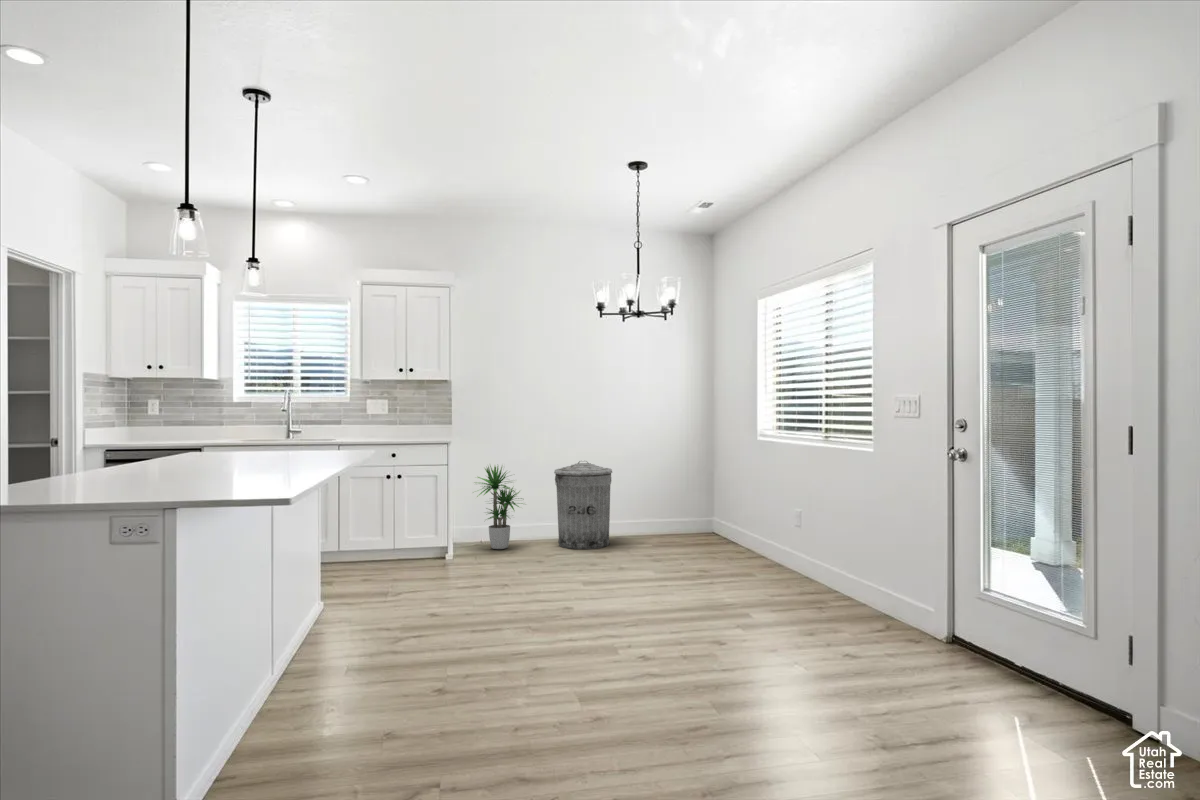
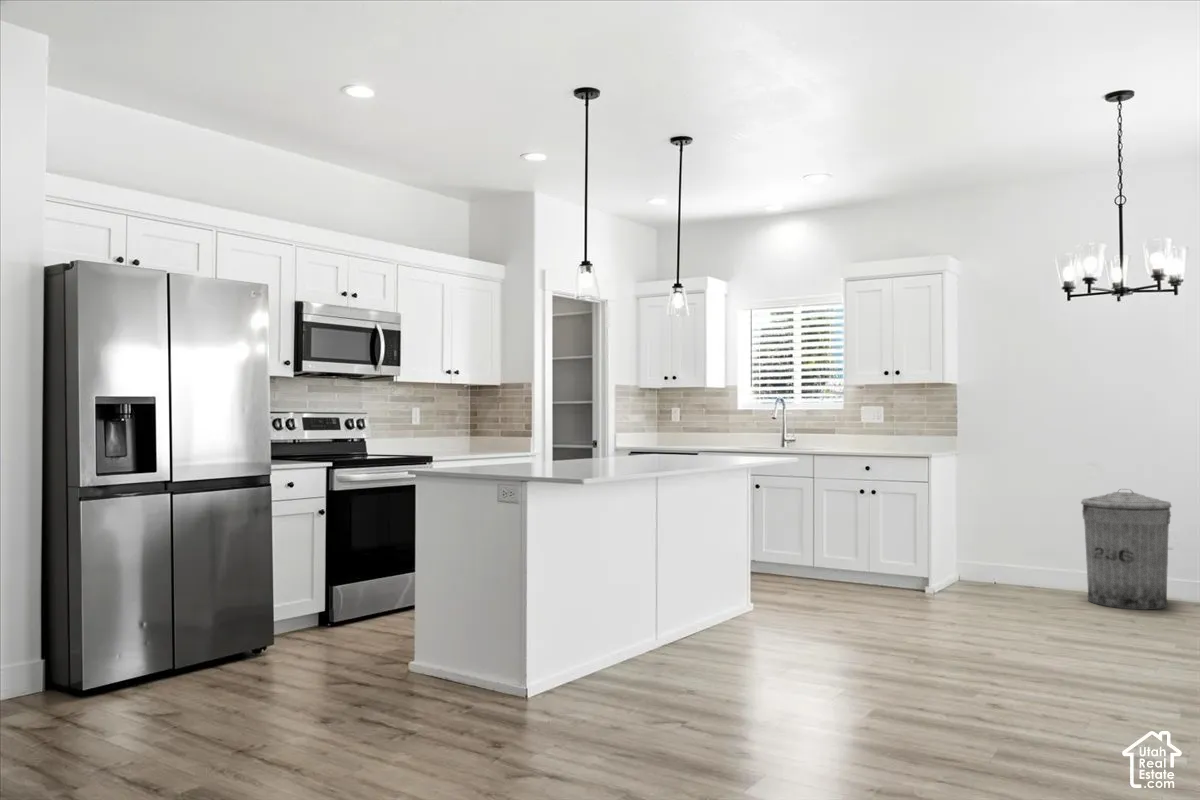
potted plant: present [477,466,522,549] -> none [969,484,1045,592]

